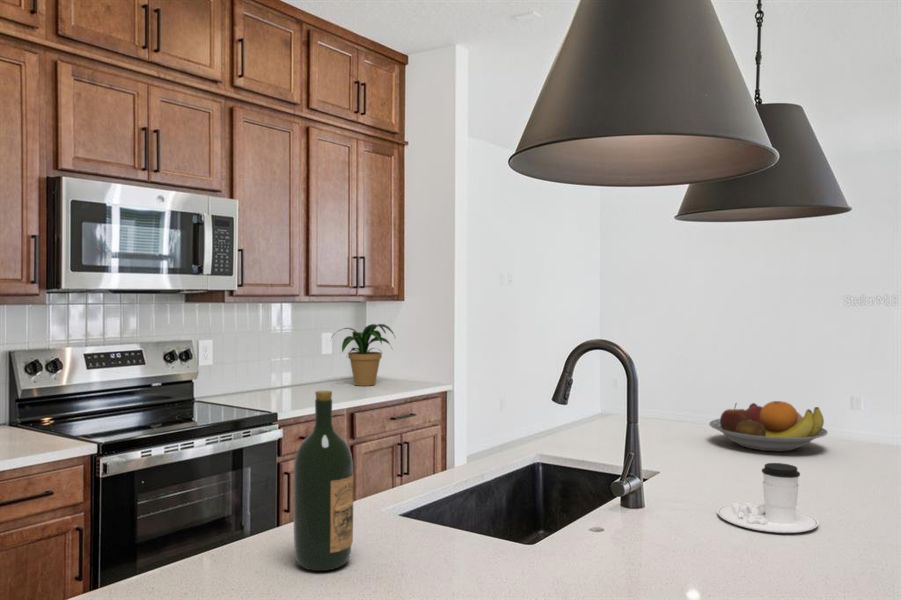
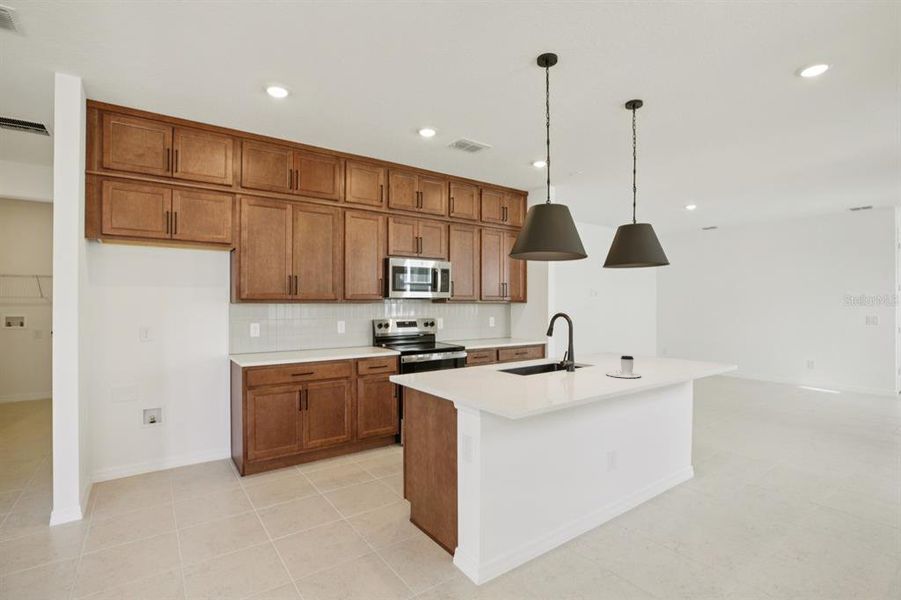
potted plant: present [342,324,393,386] -> none [492,313,520,340]
wine bottle: present [294,391,354,571] -> none [459,324,476,375]
fruit bowl: present [709,401,828,451] -> none [640,343,691,363]

